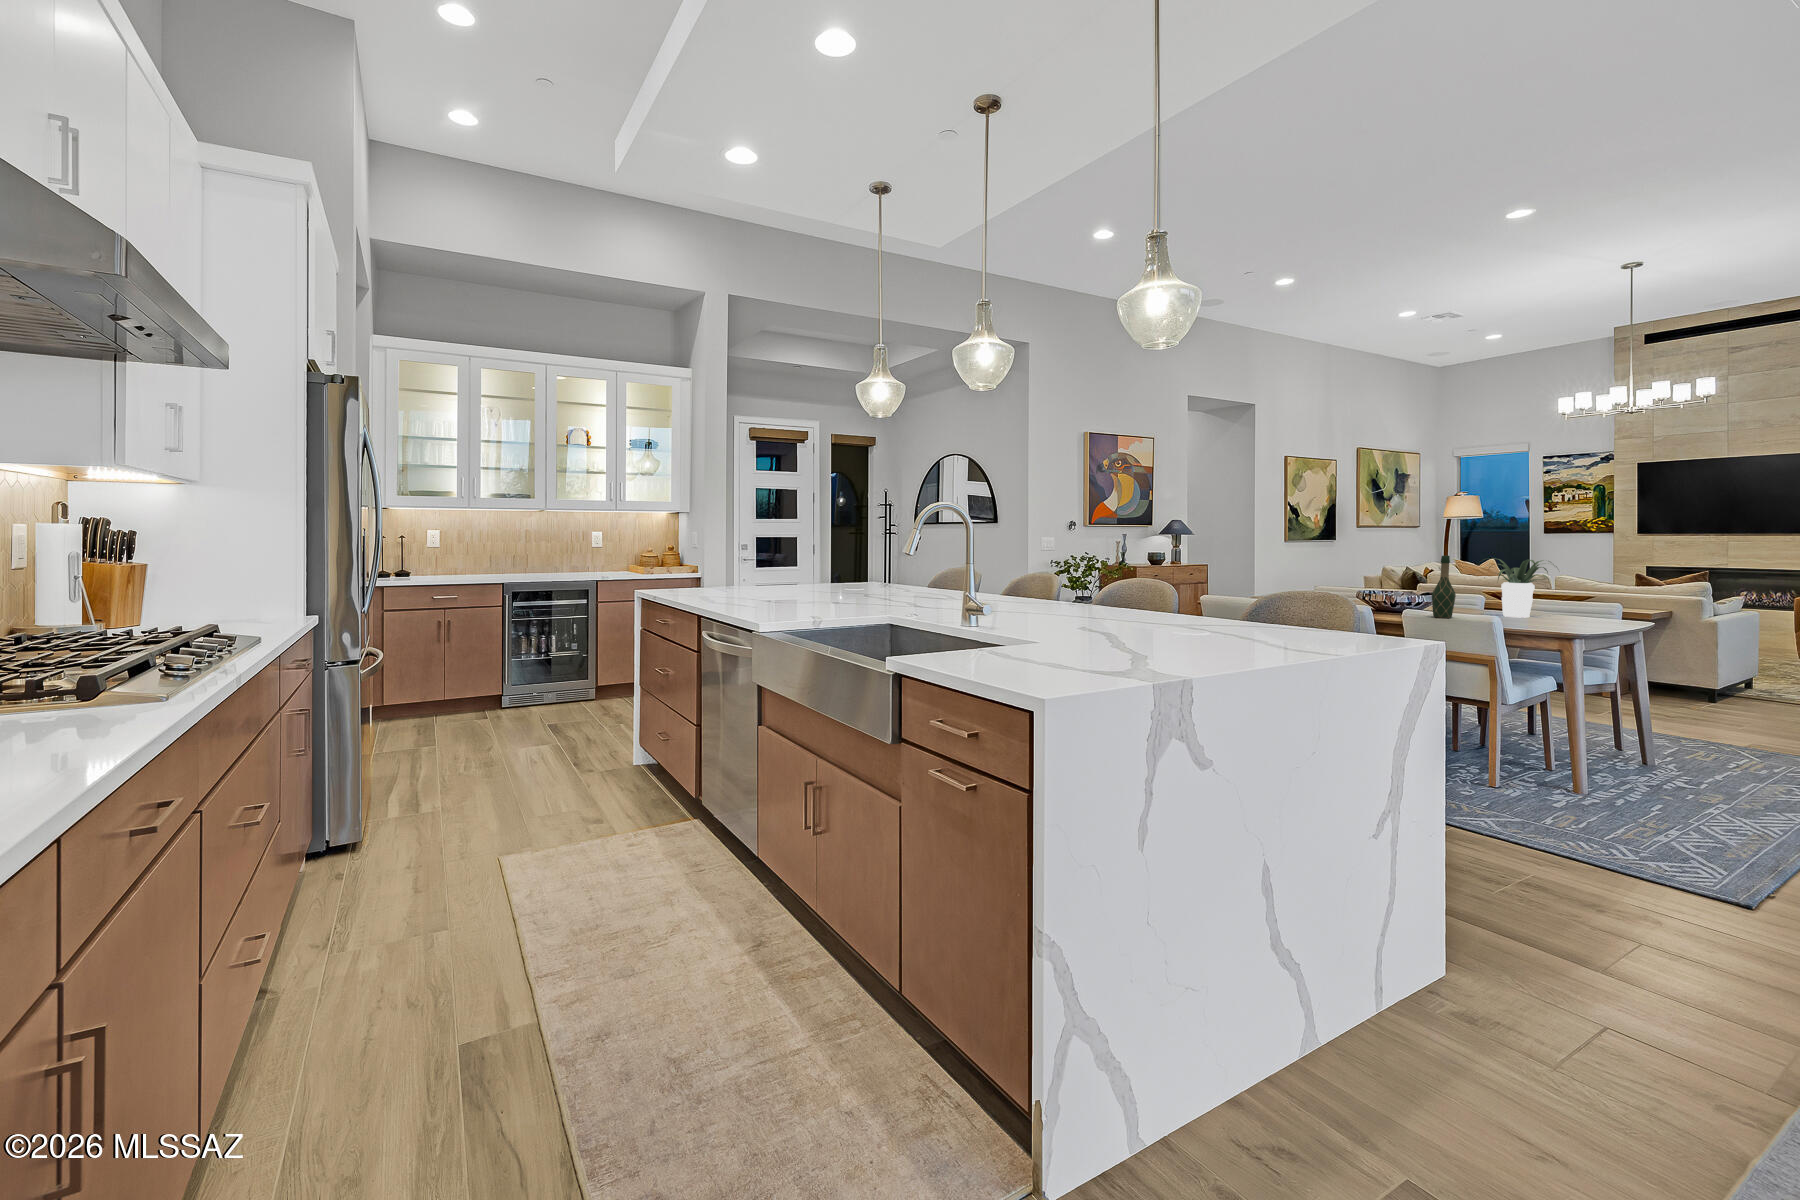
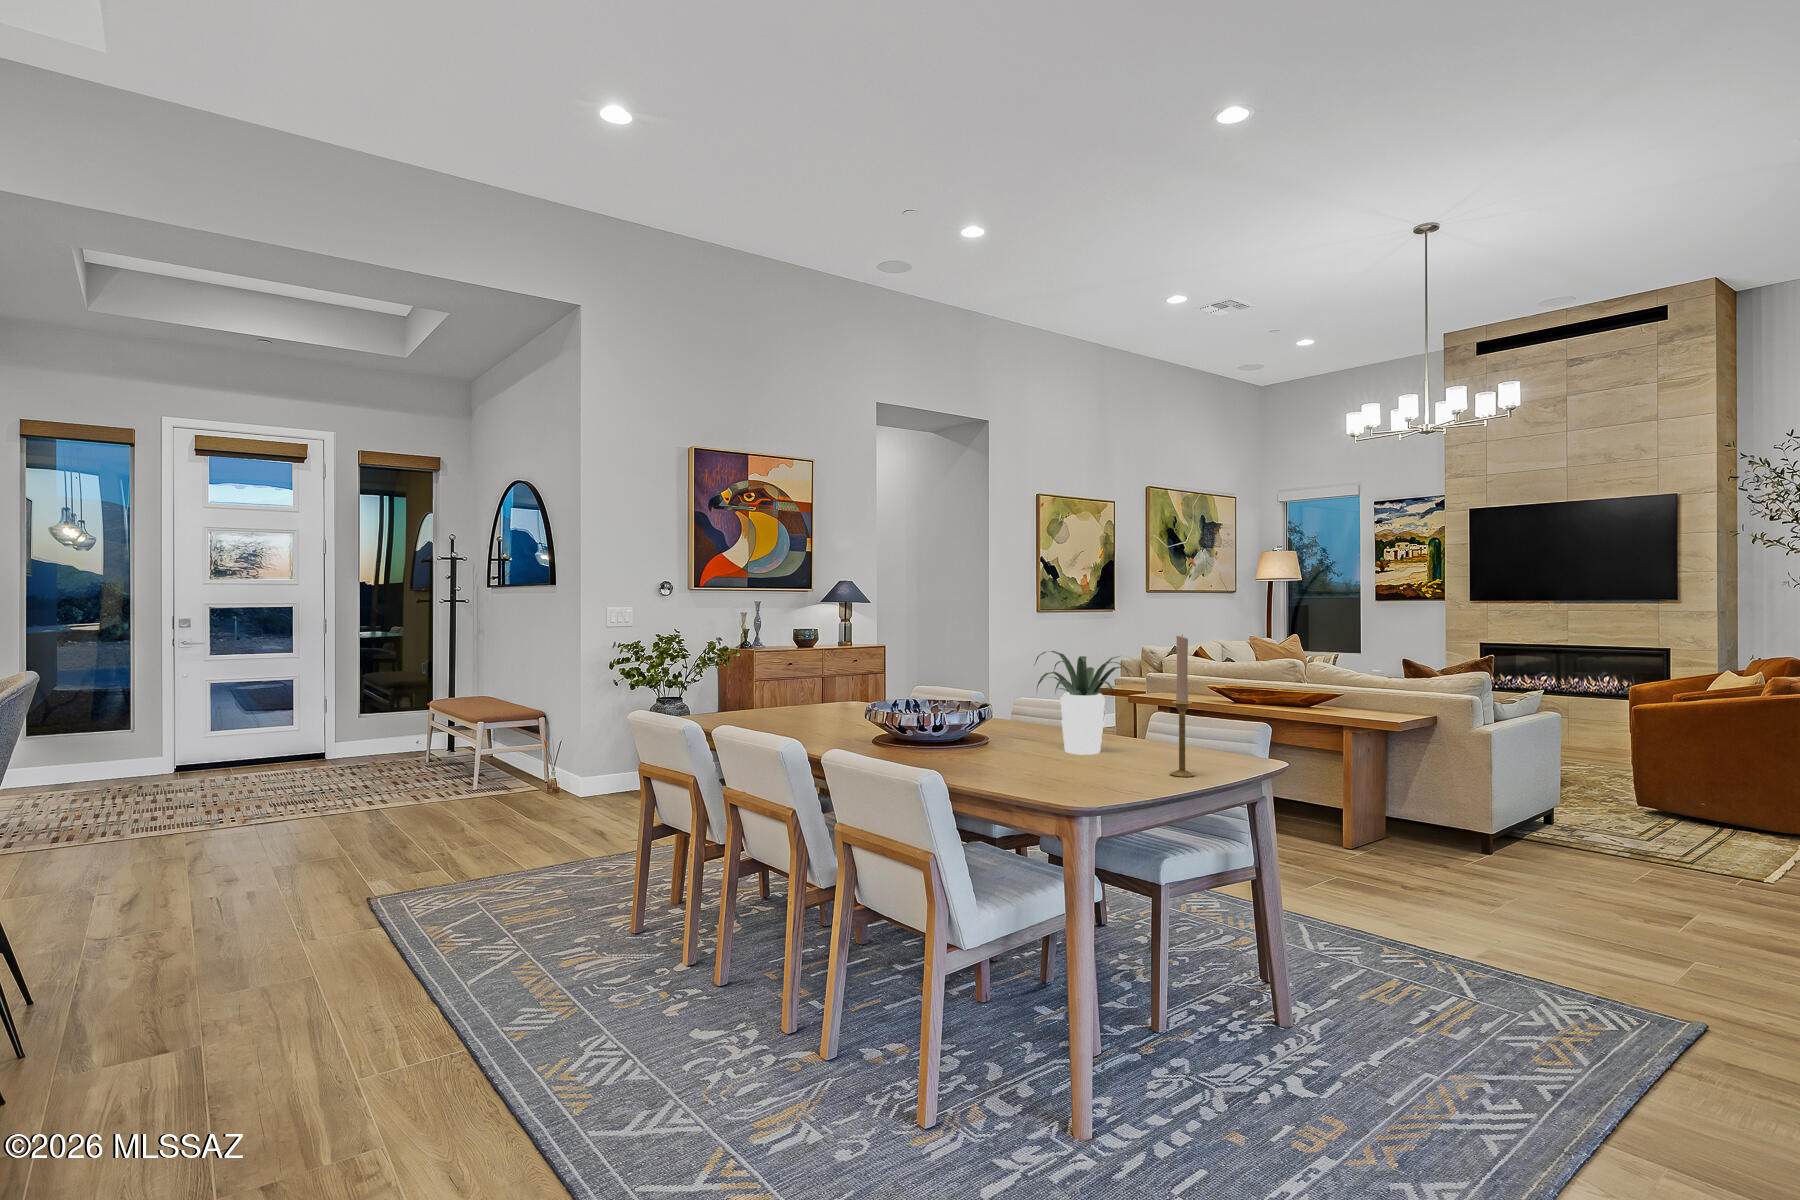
candlestick: none [1603,545,1622,626] -> present [1170,636,1194,776]
wine bottle: present [1432,556,1456,618] -> none [942,648,976,757]

